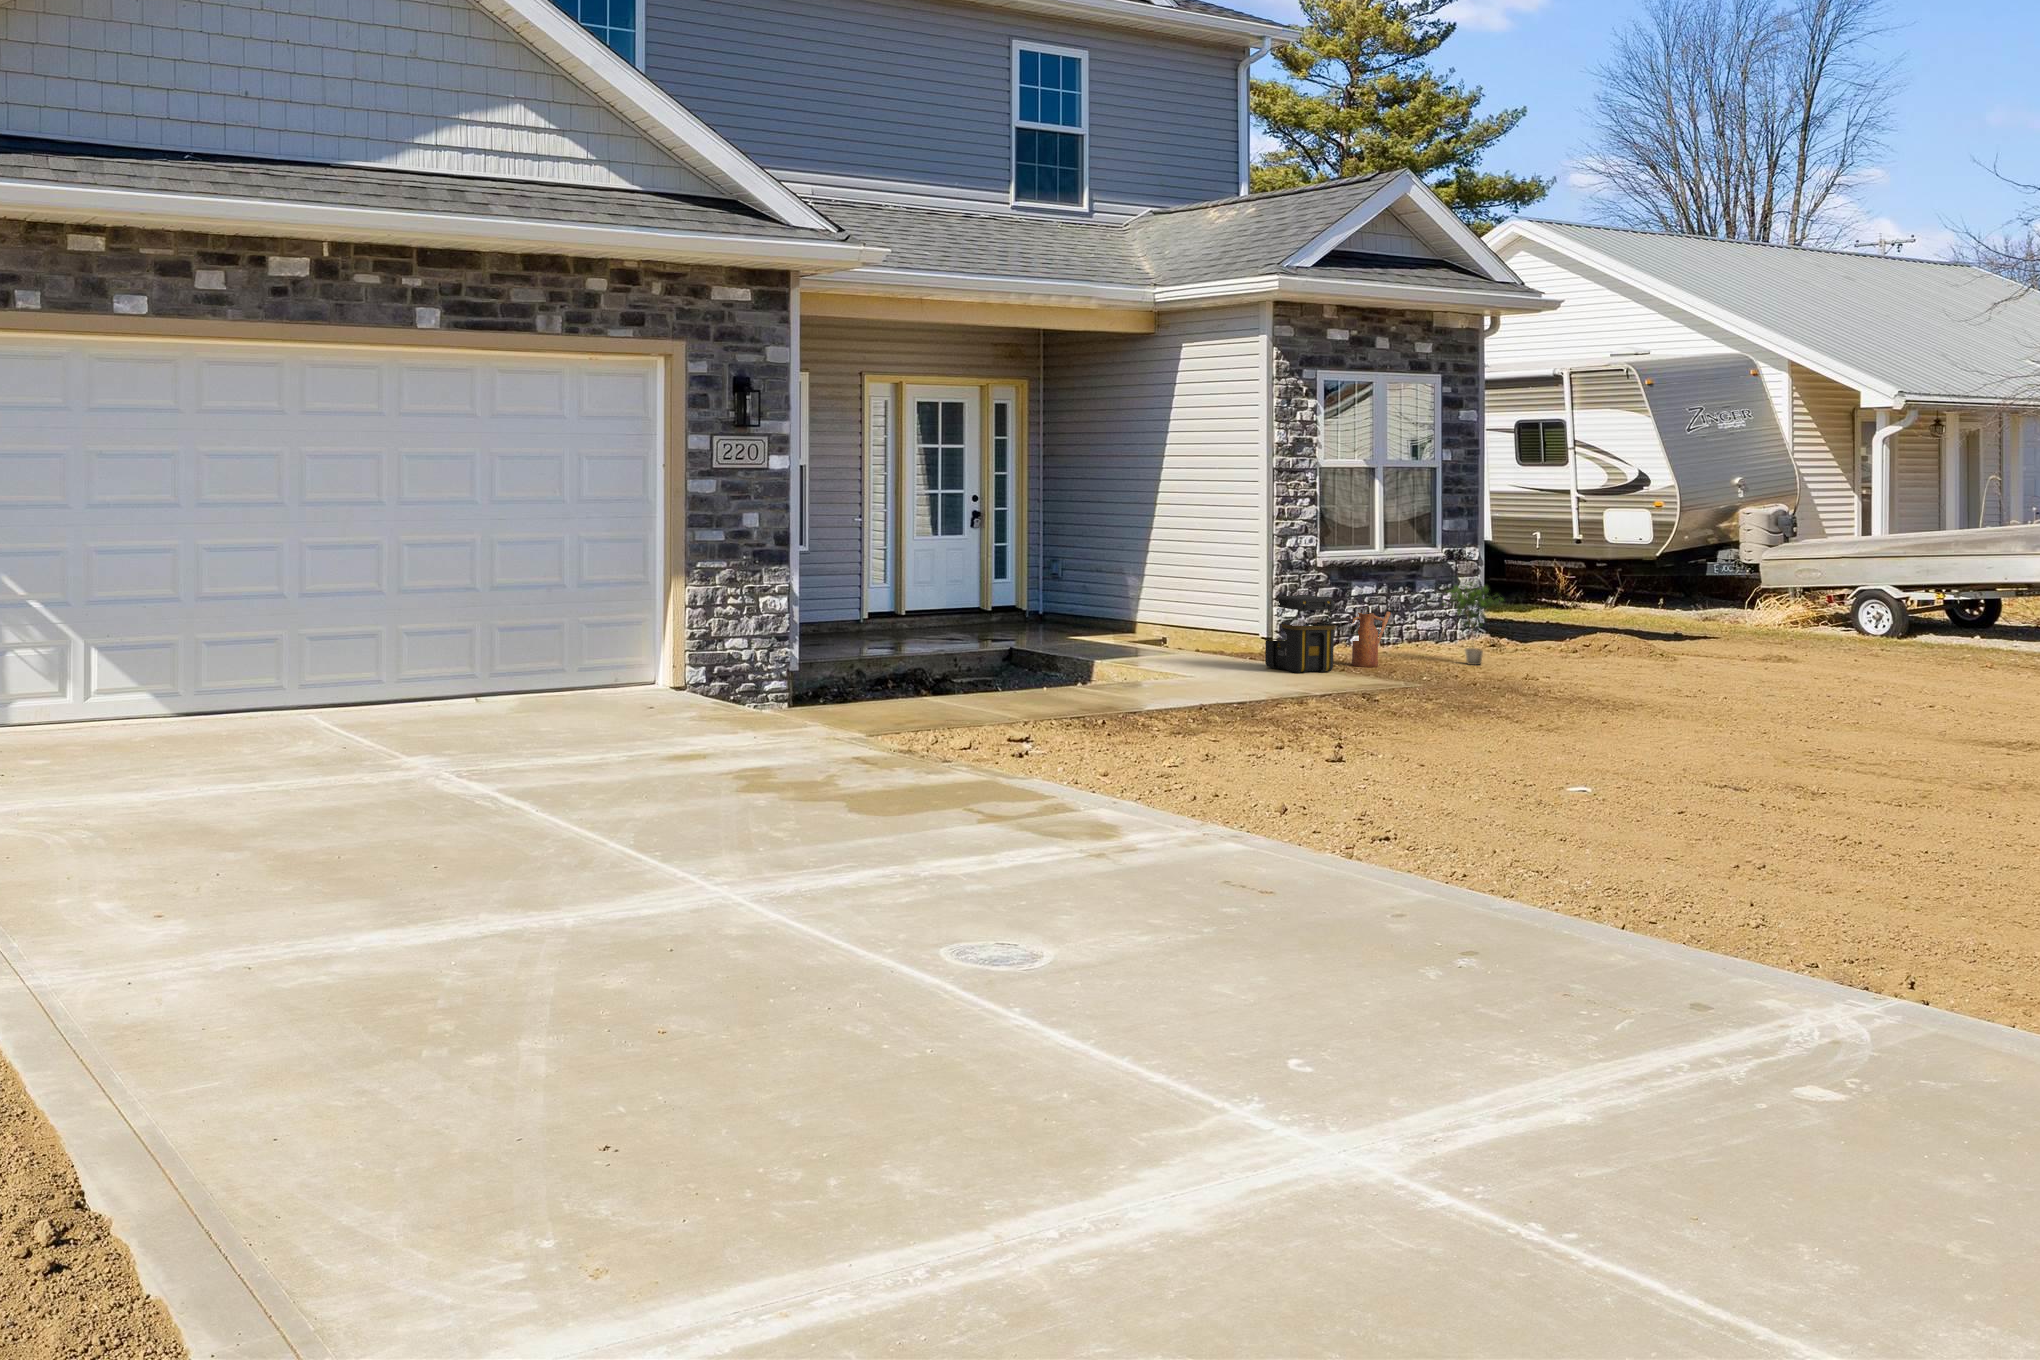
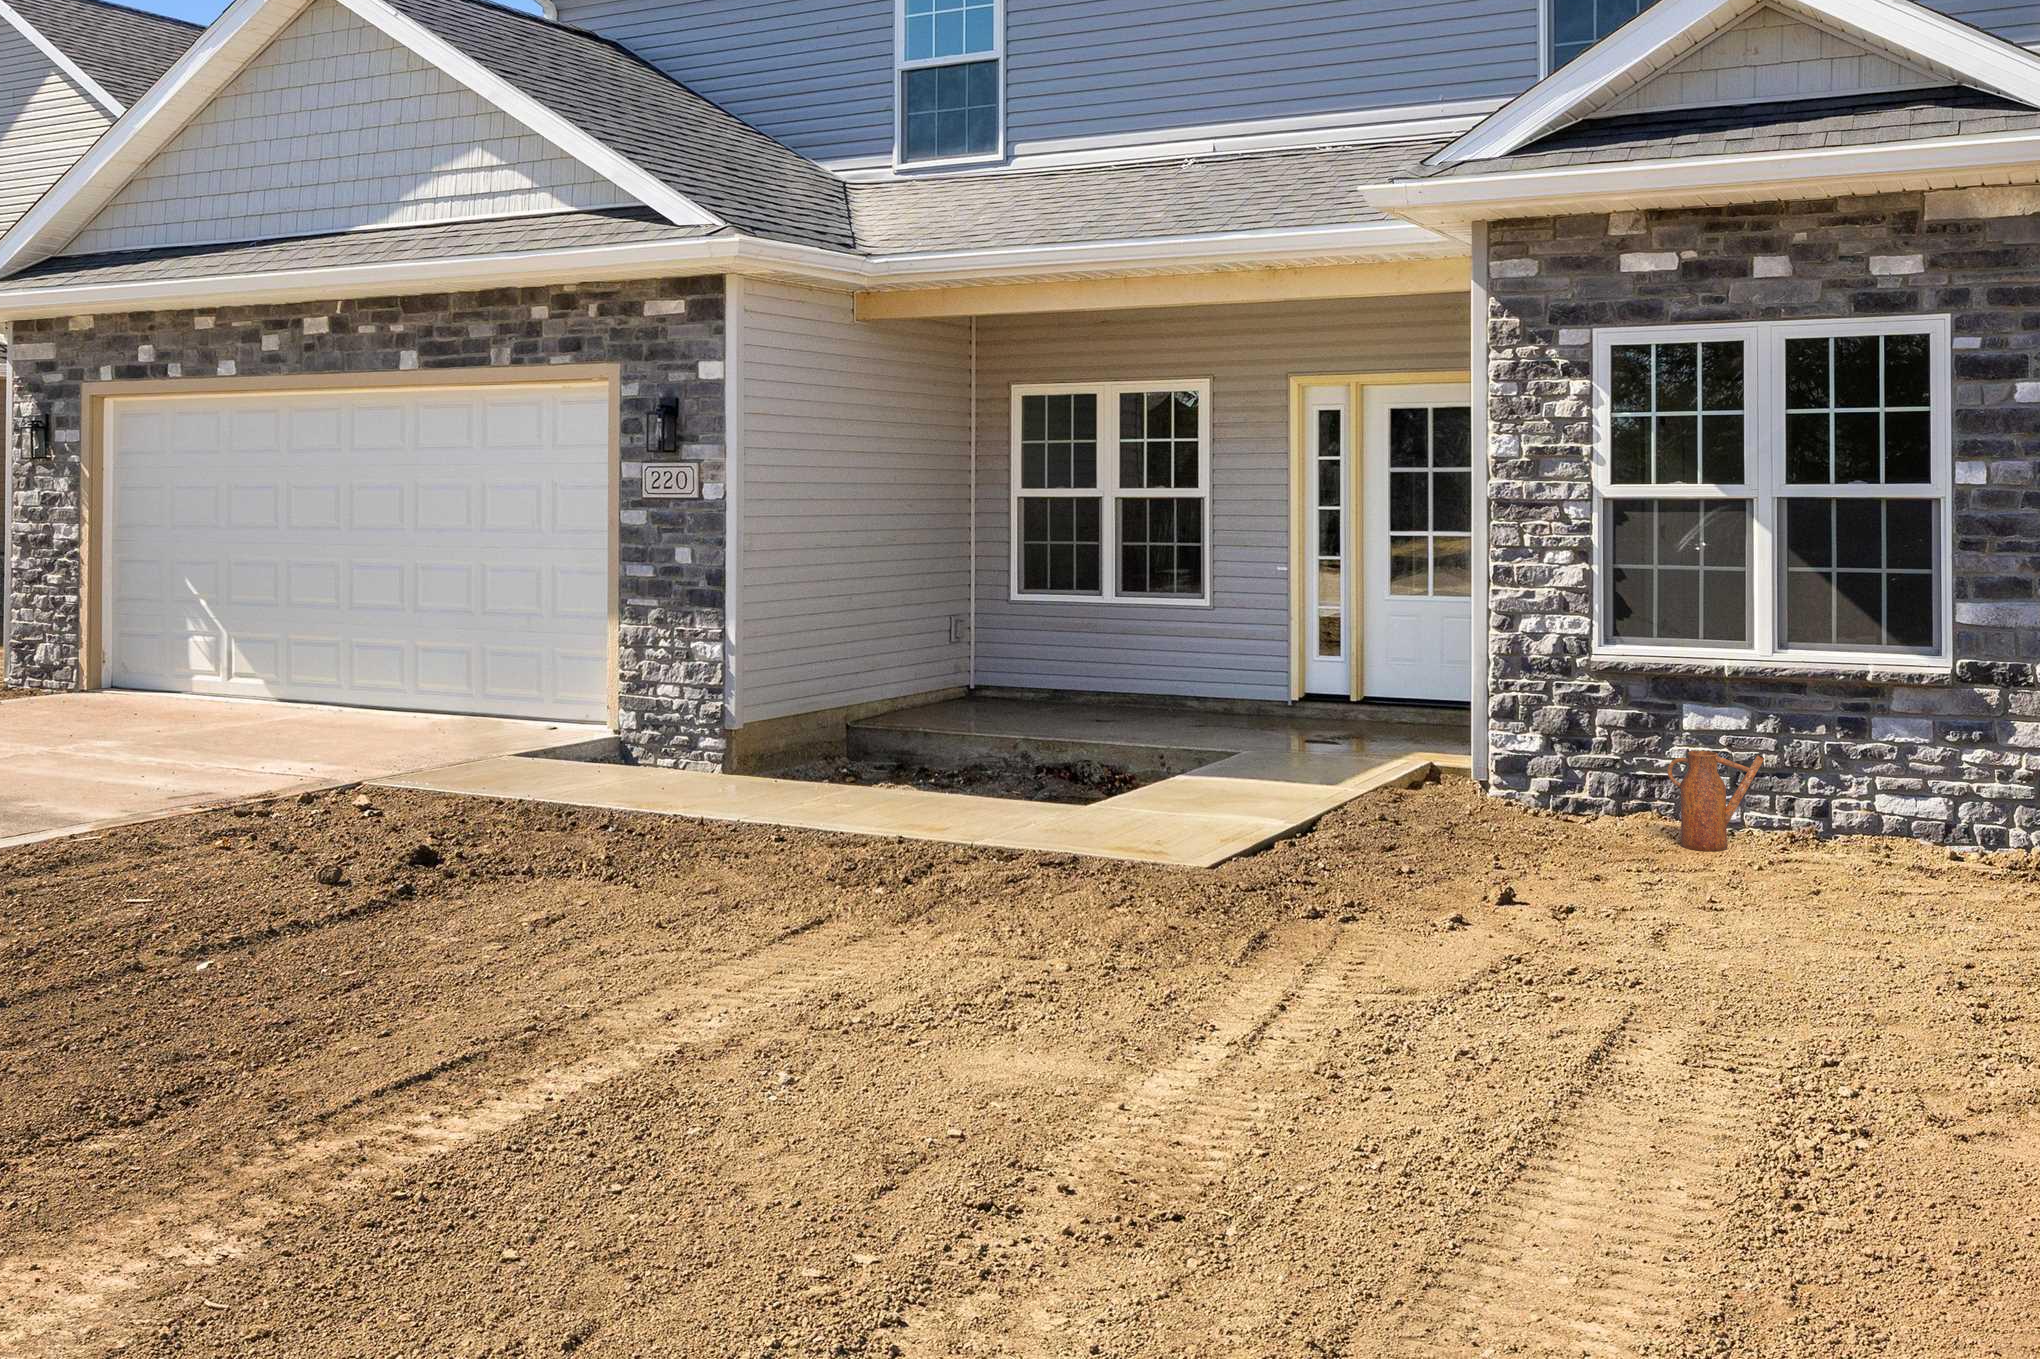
potted plant: present [1442,582,1503,665] -> none [1877,716,2012,880]
toolbox: present [1265,594,1336,673] -> none [1474,705,1580,844]

